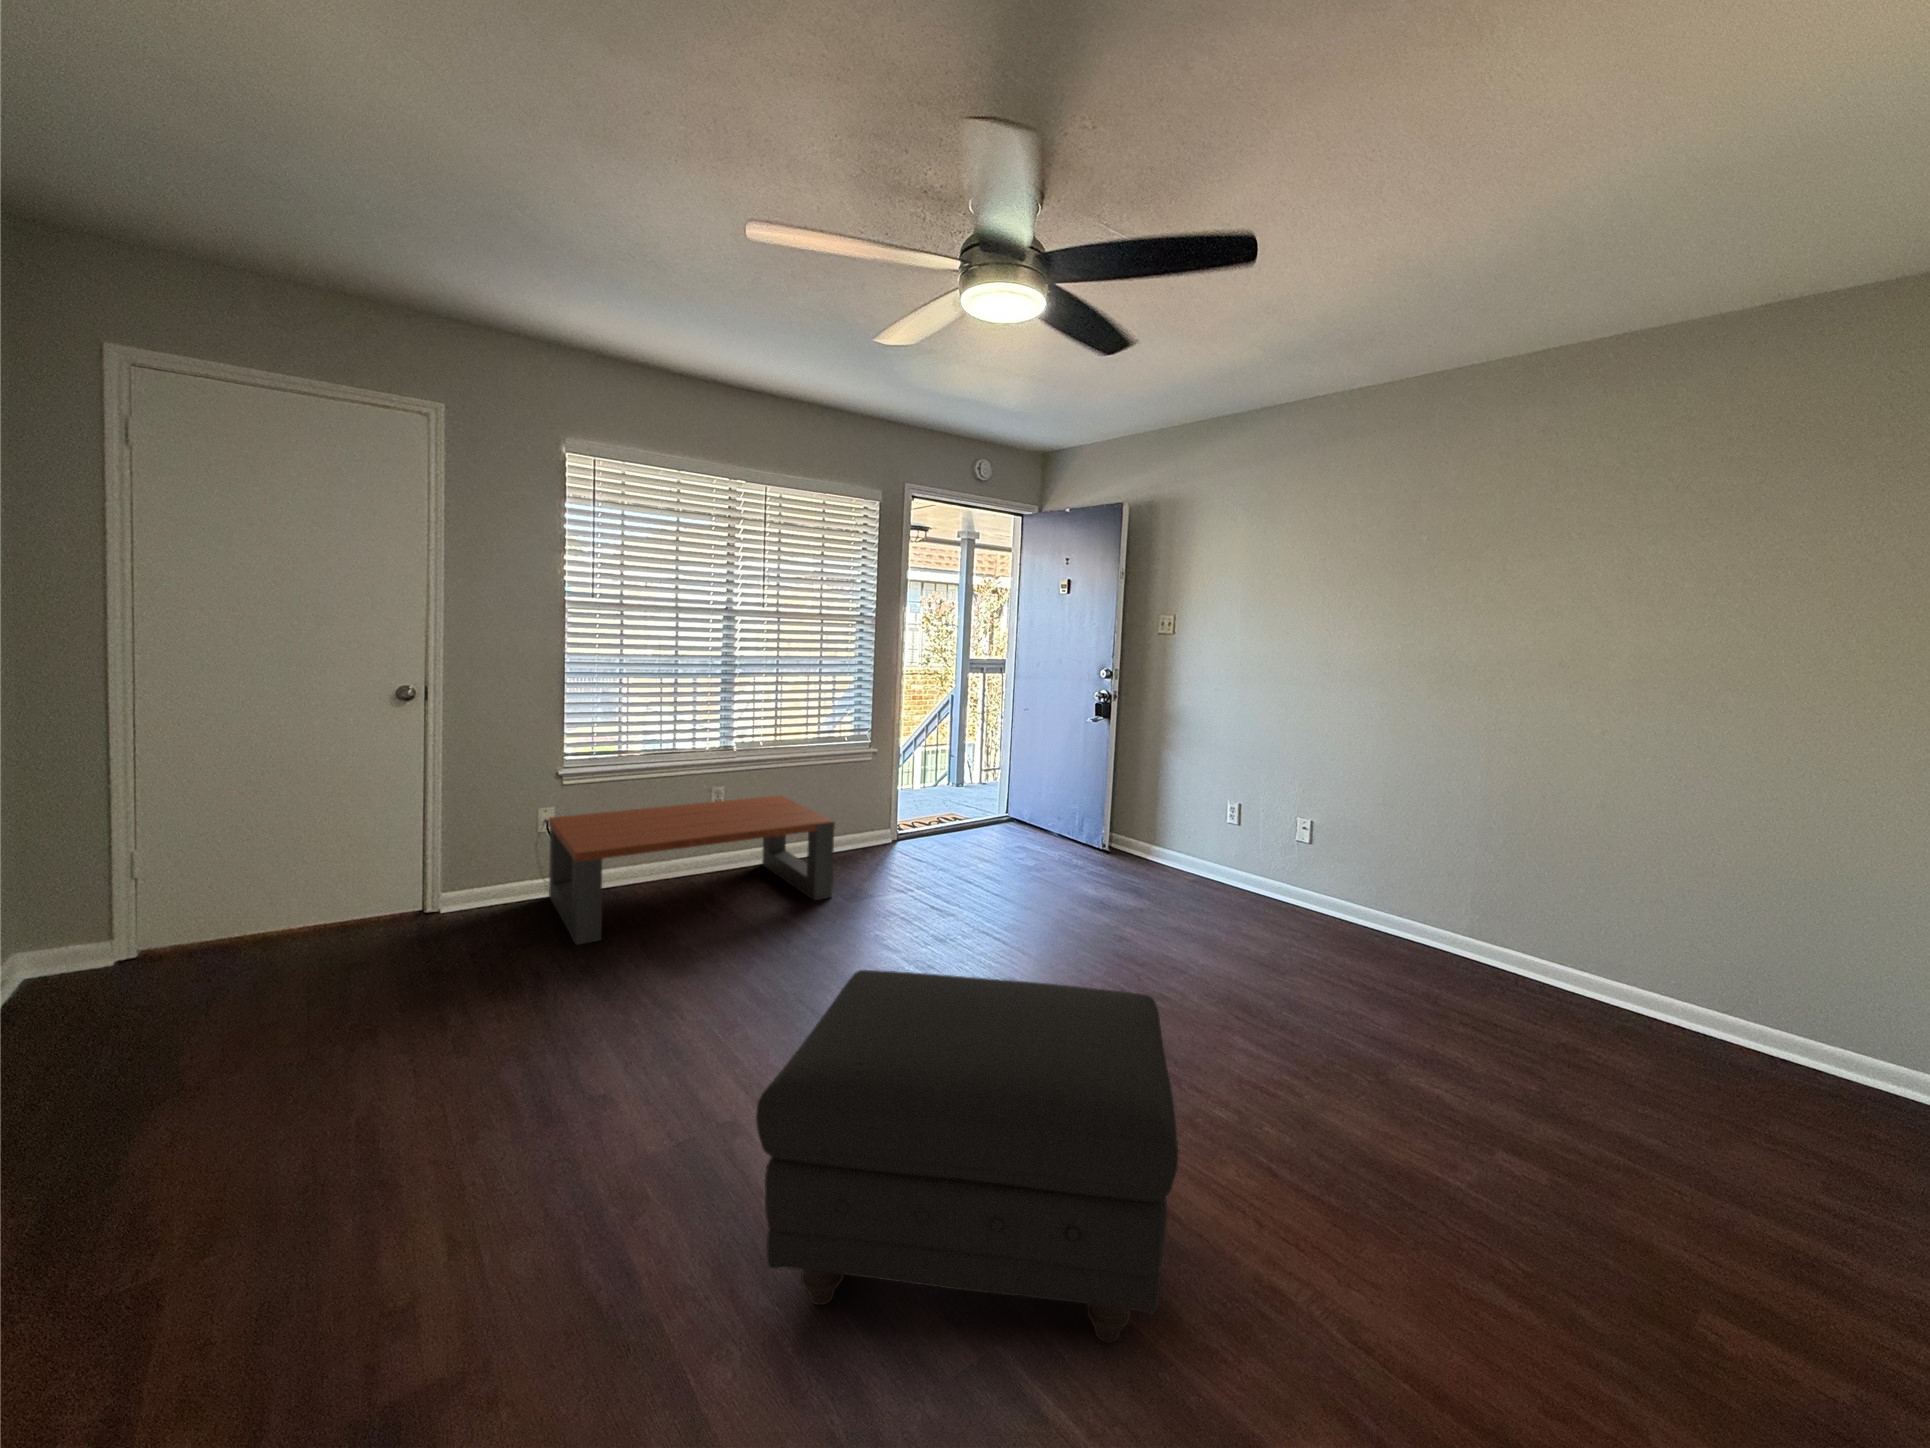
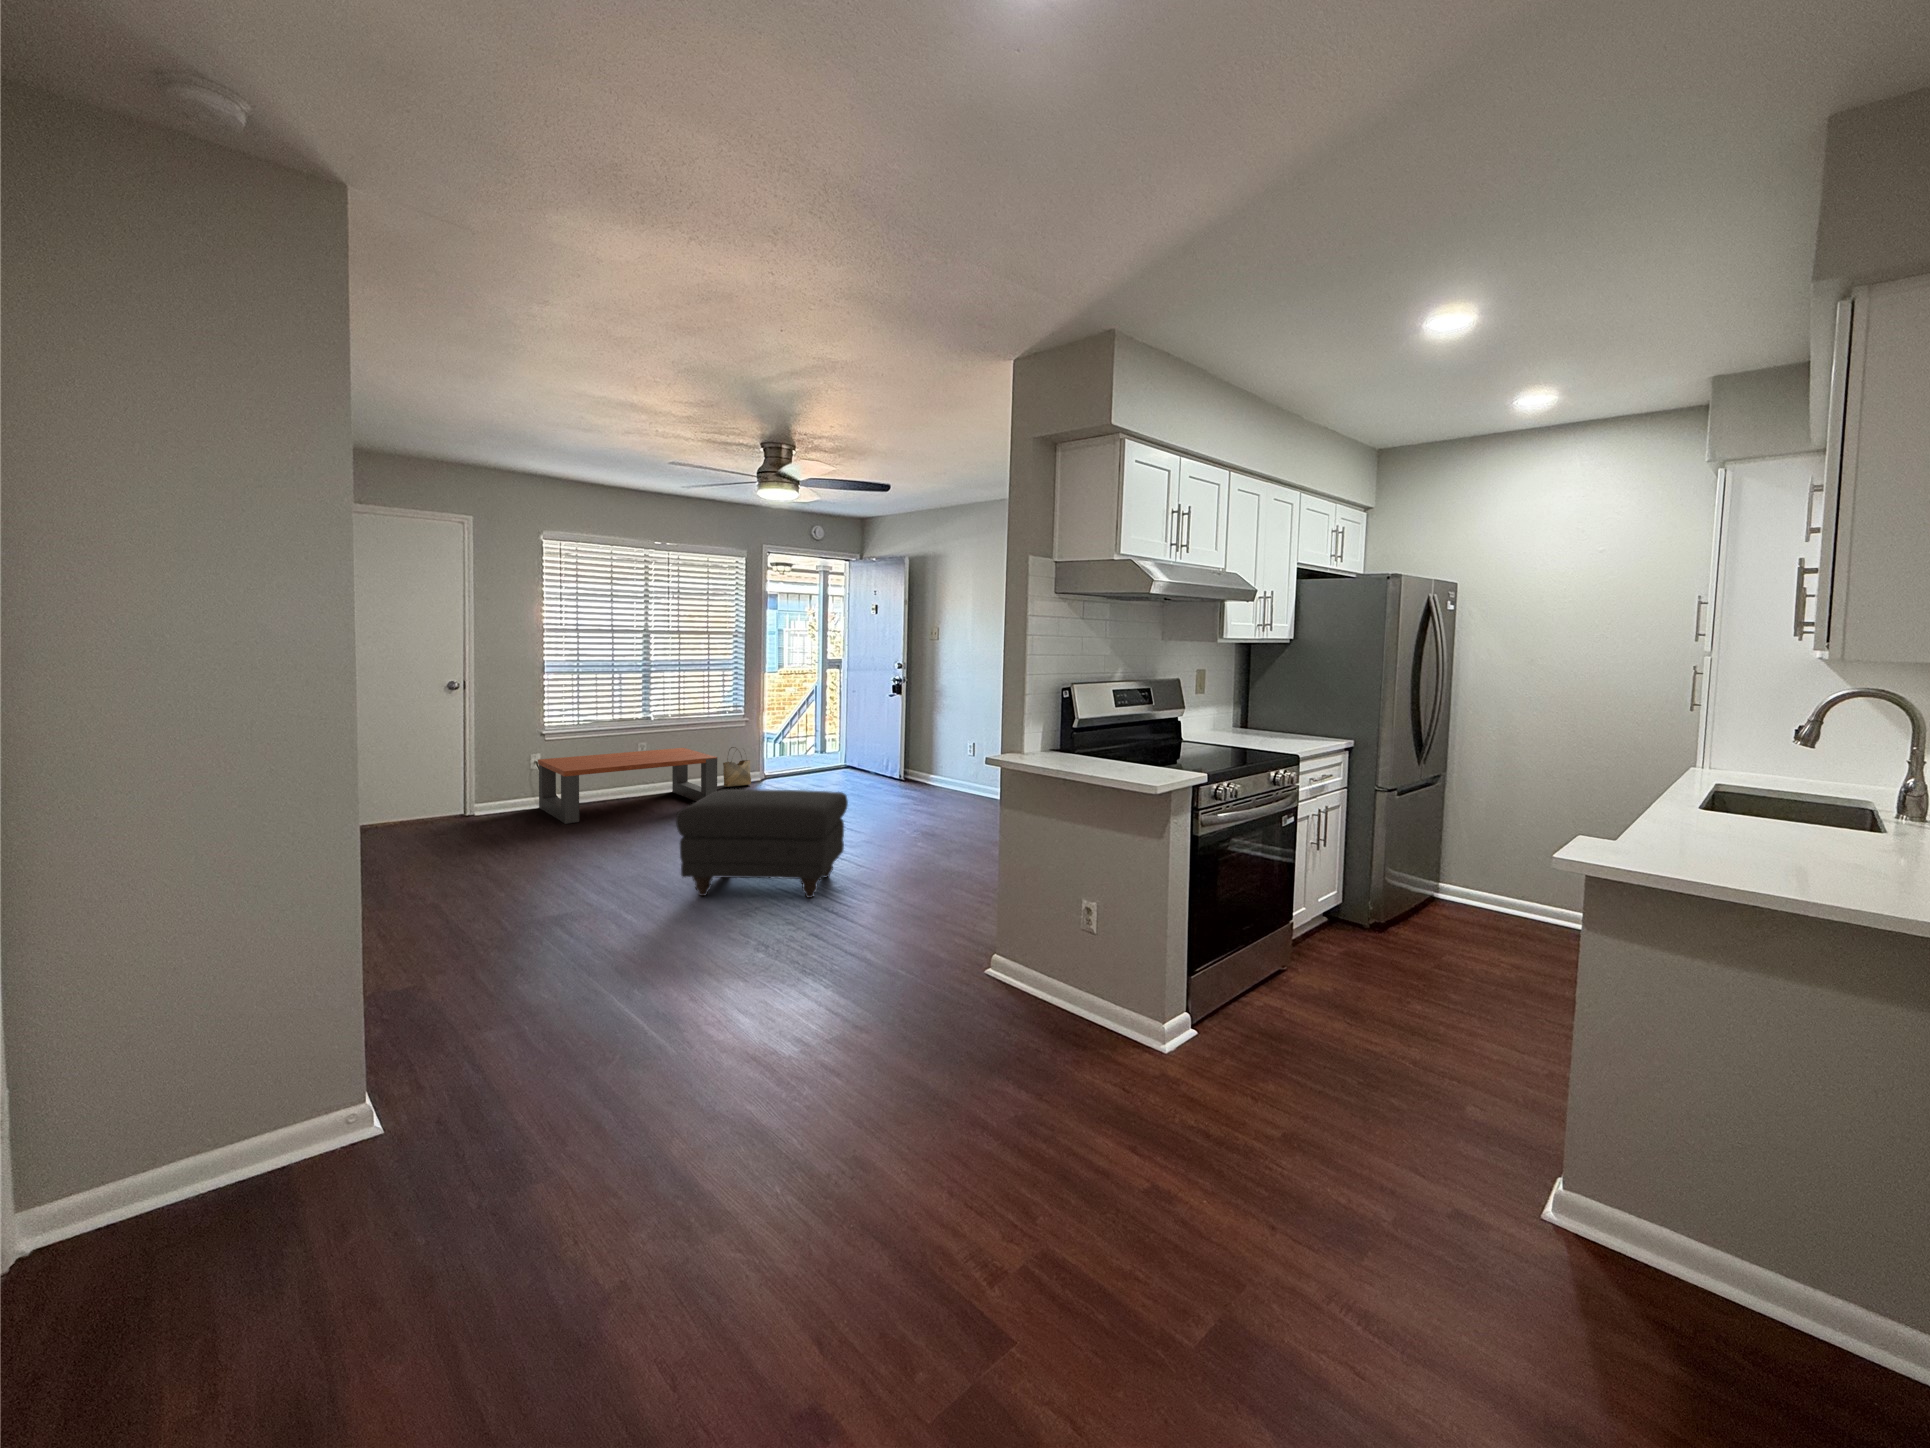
woven basket: none [839,793,880,856] -> present [723,747,751,787]

